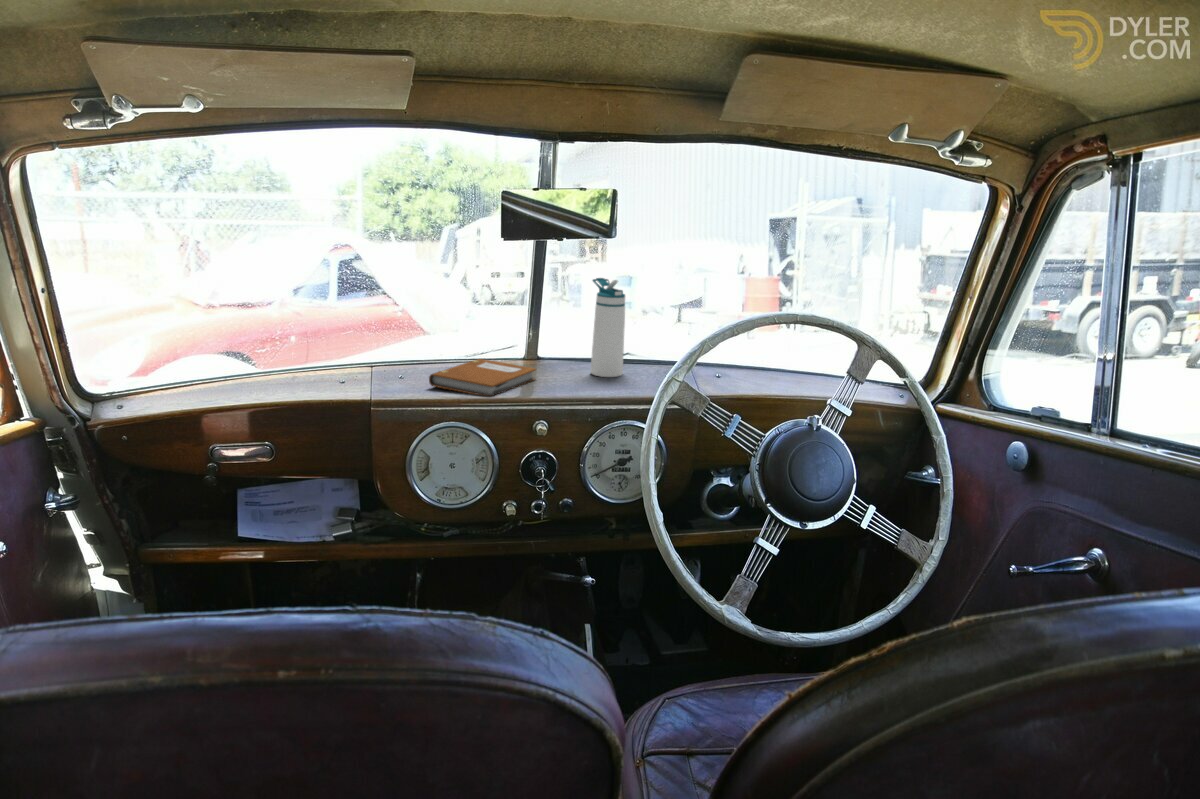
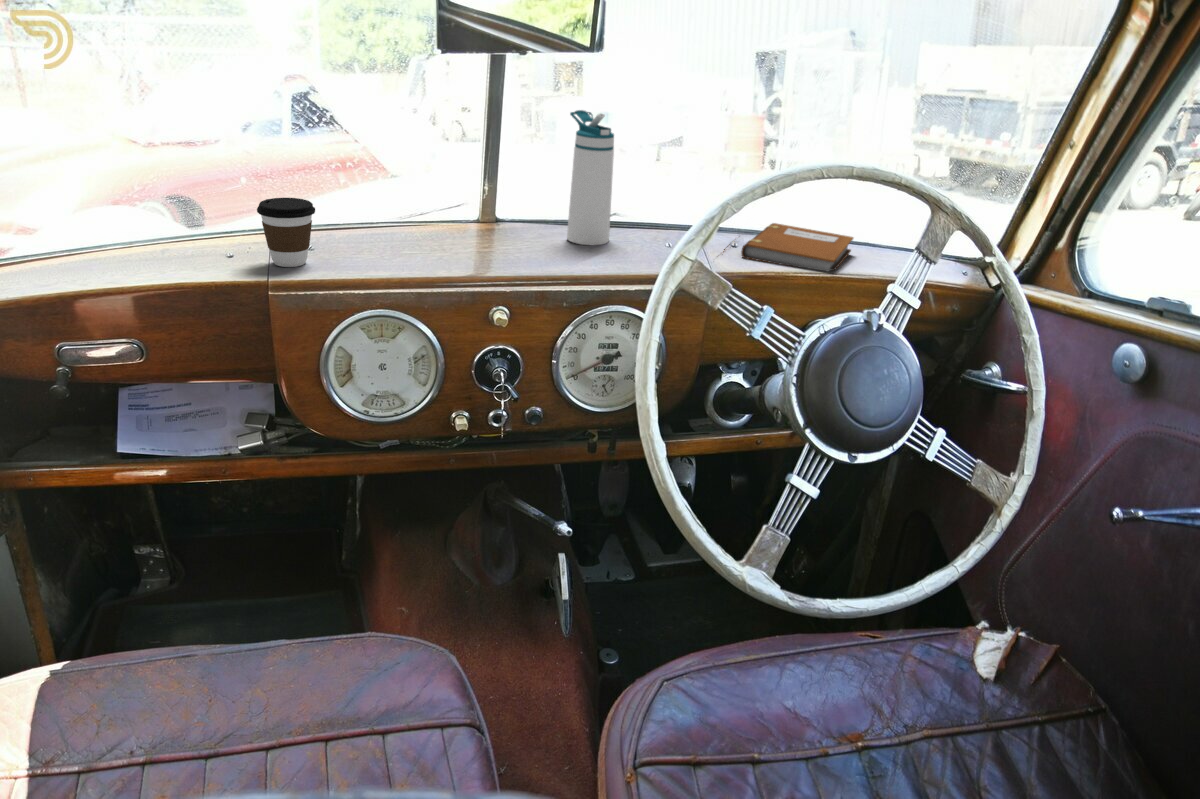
coffee cup: none [362,343,404,393] -> present [257,198,315,267]
notebook: present [429,359,536,396] -> present [741,223,853,272]

